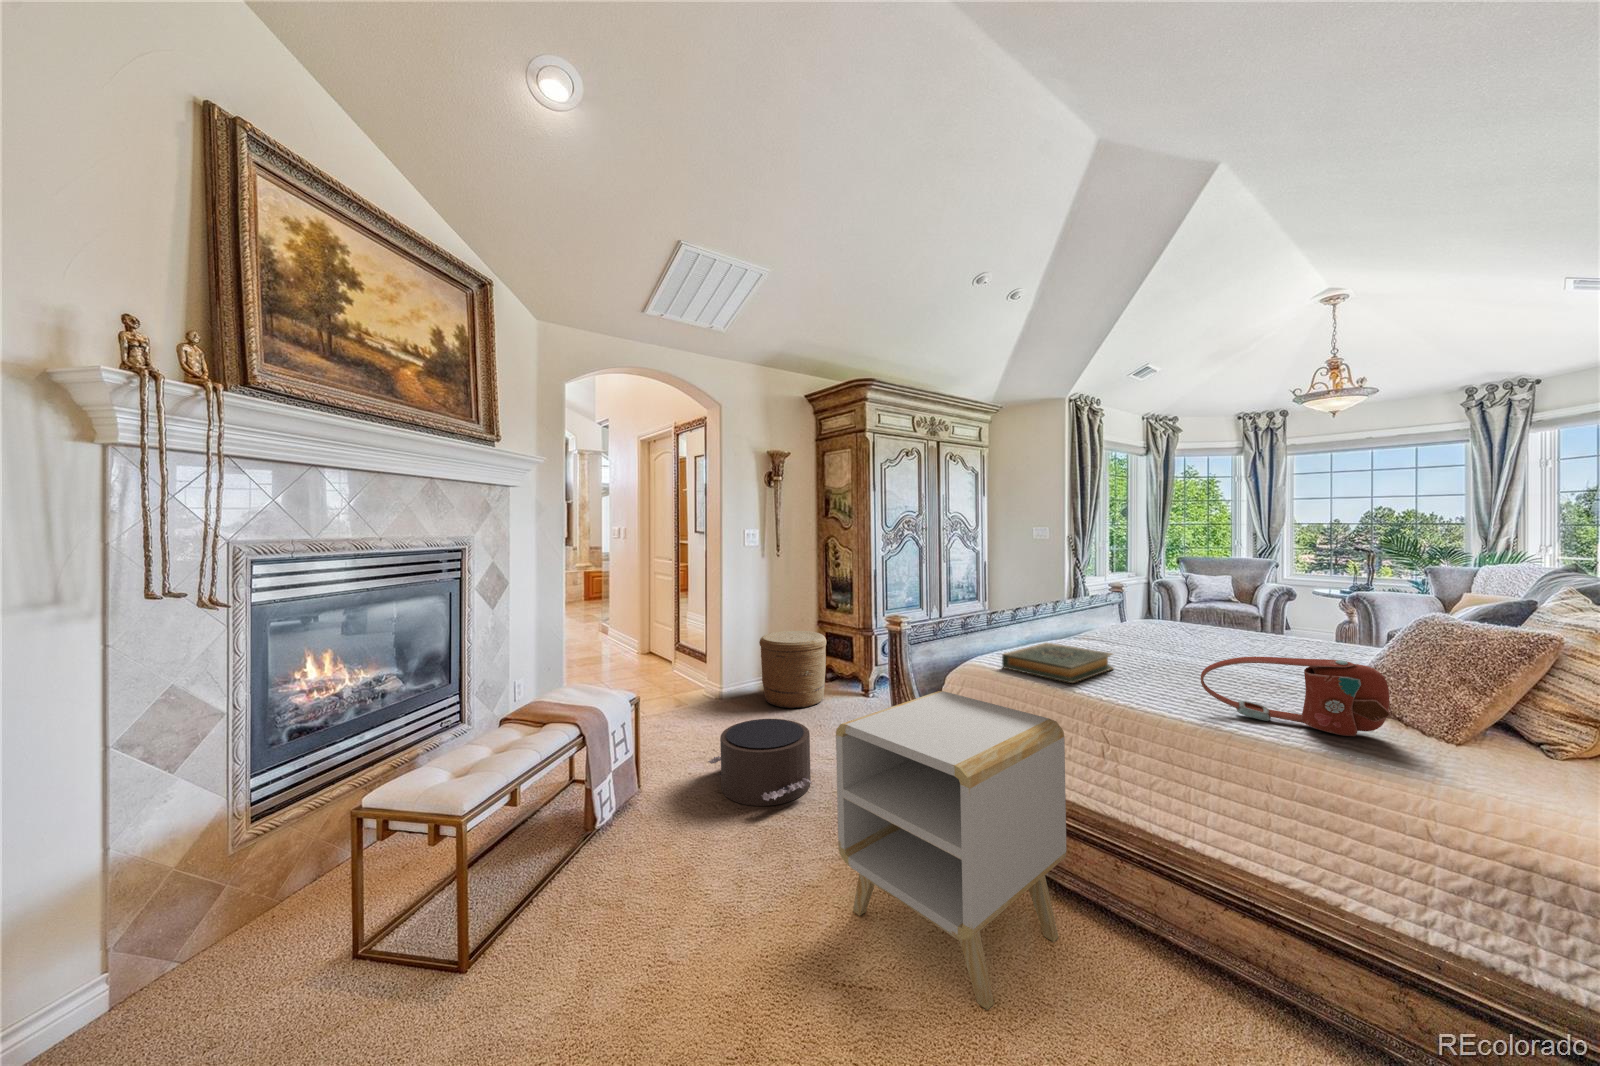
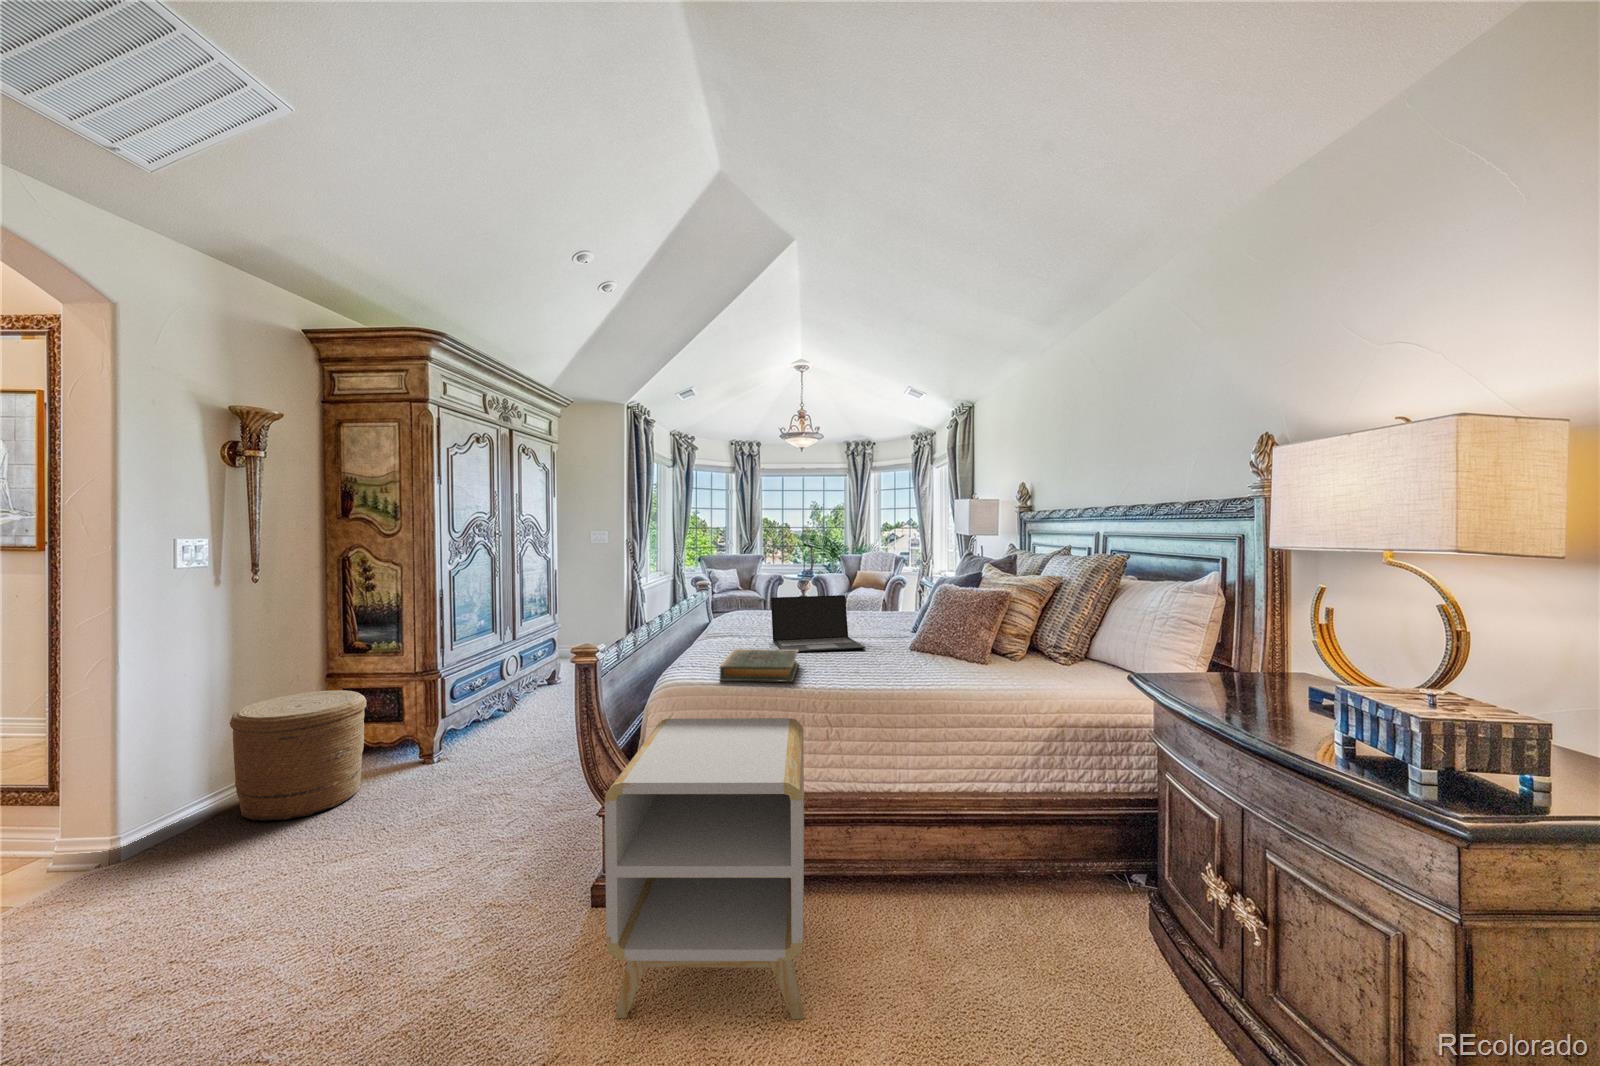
laptop: none [1117,595,1238,669] -> present [771,595,865,652]
handbag: present [1201,657,1391,736] -> none [890,629,991,681]
pouf: present [708,719,811,806] -> none [216,824,451,988]

